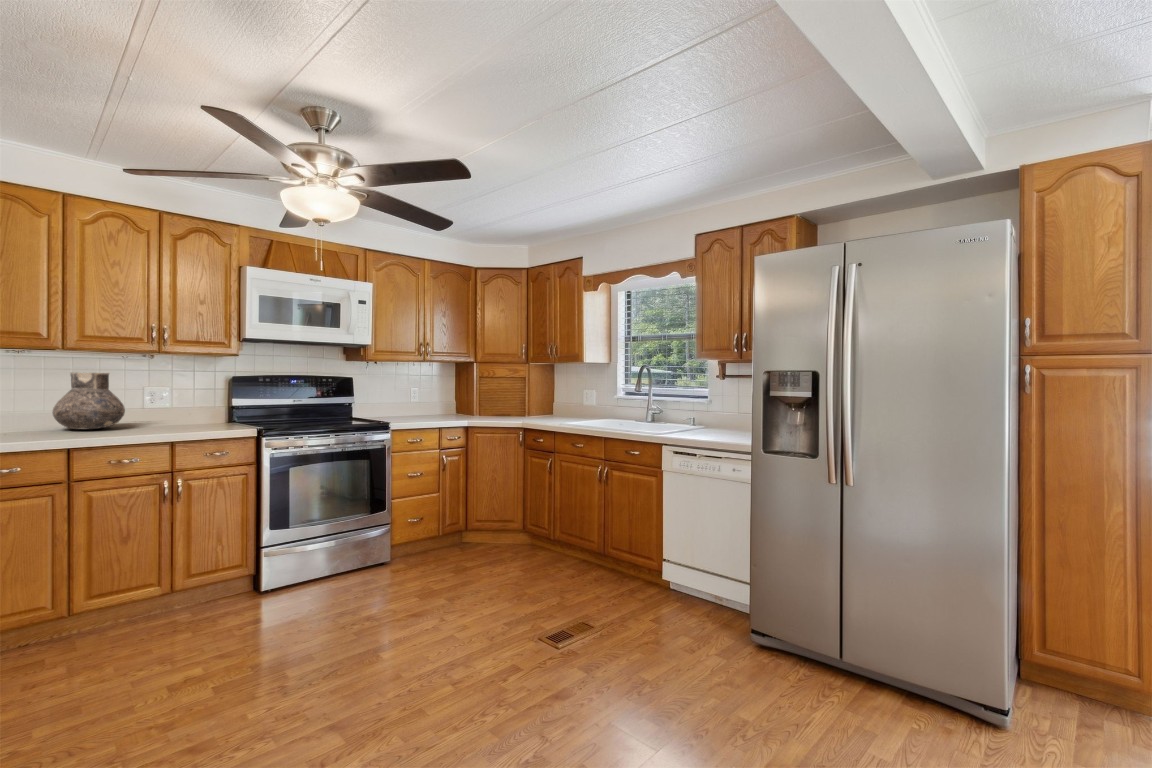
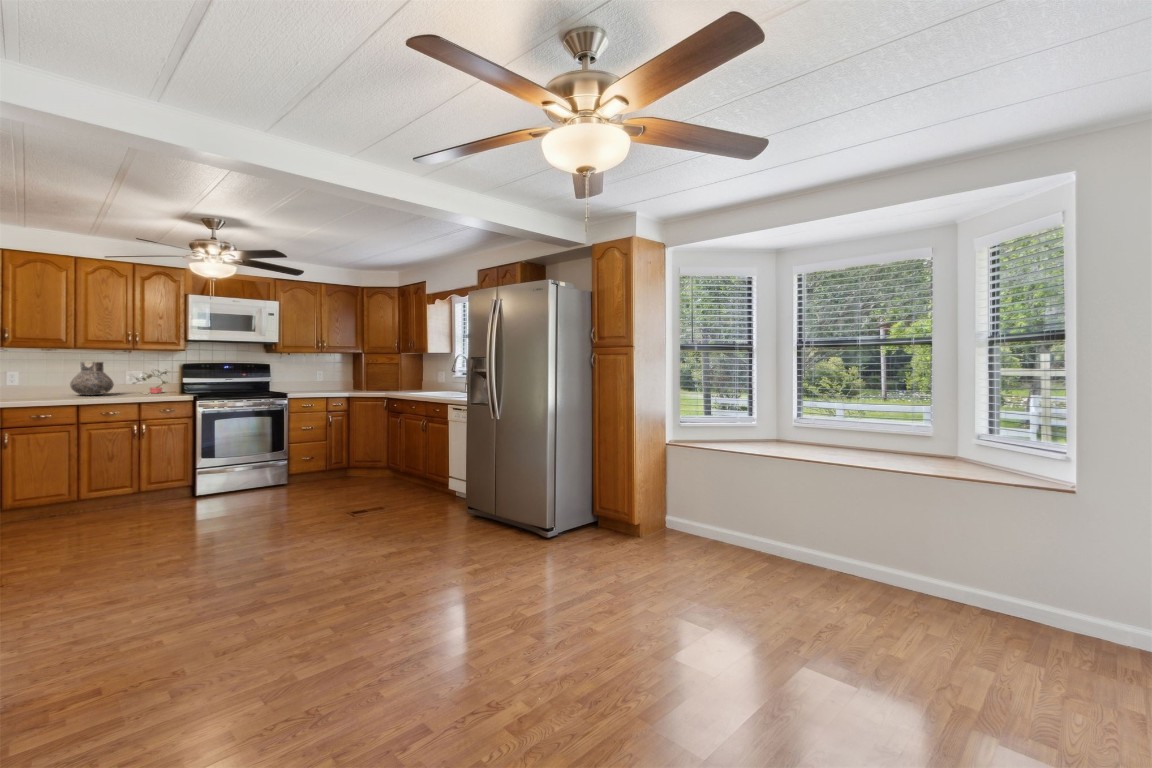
potted plant: none [152,384,212,425] -> present [133,370,168,393]

